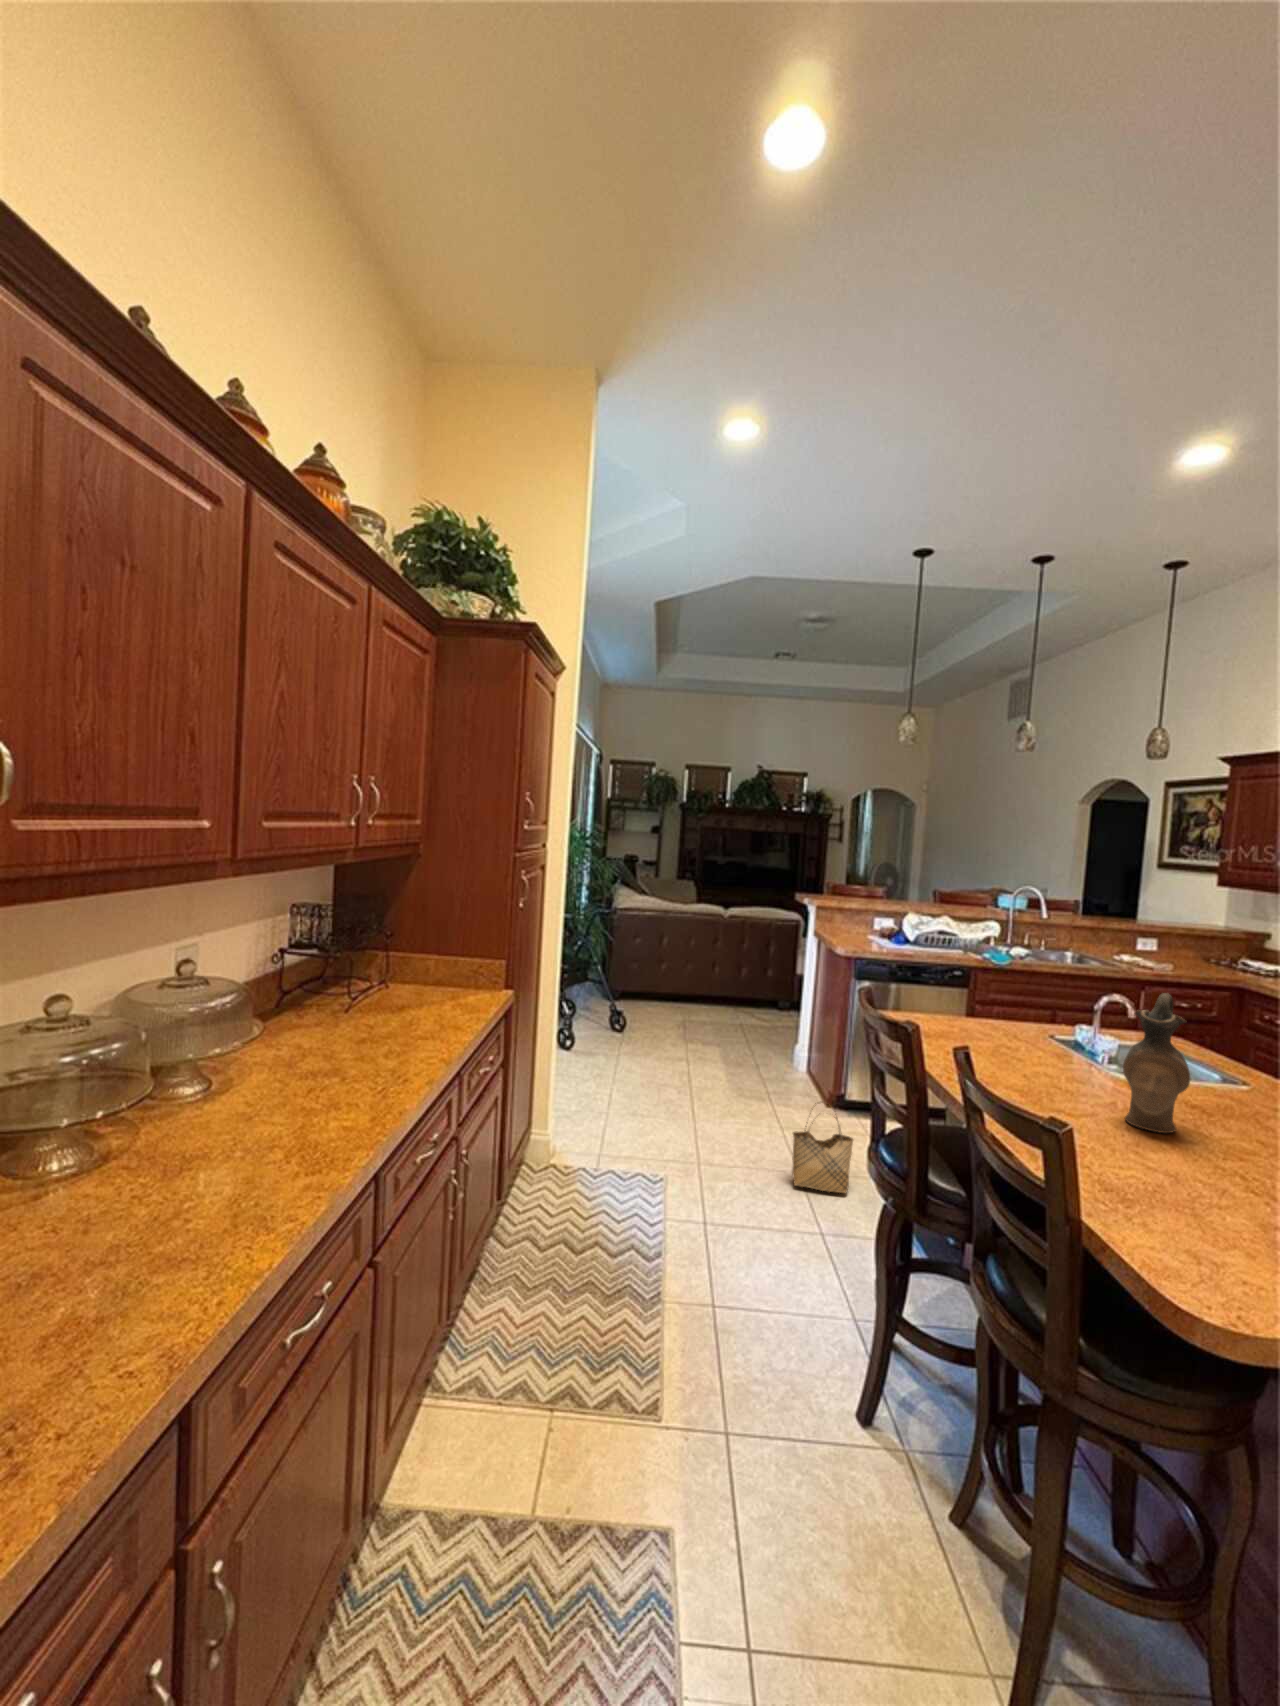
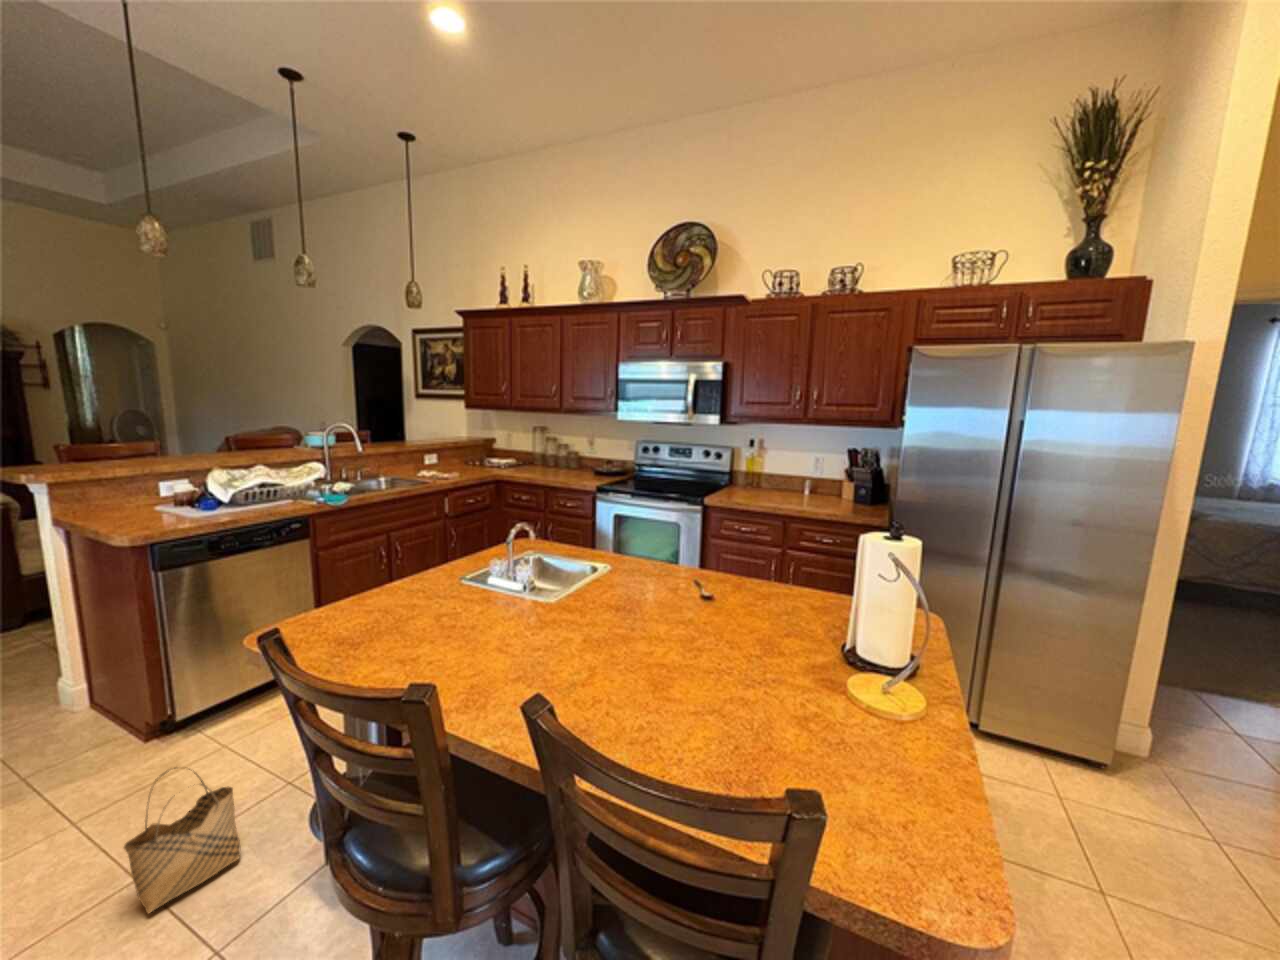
ceramic pitcher: present [1123,993,1190,1133] -> none [632,530,690,671]

